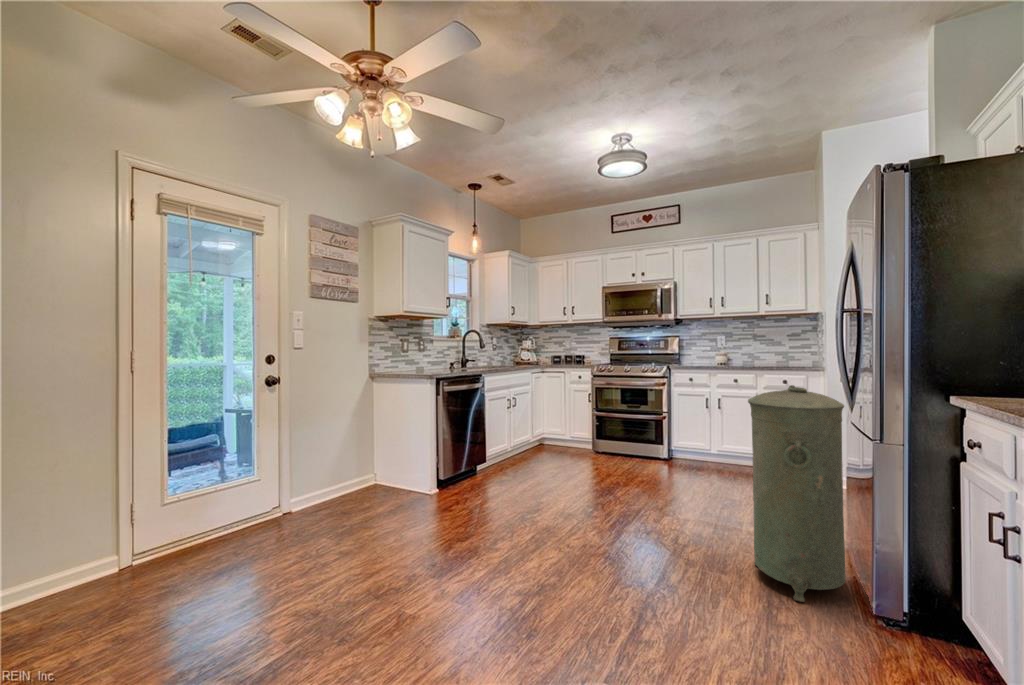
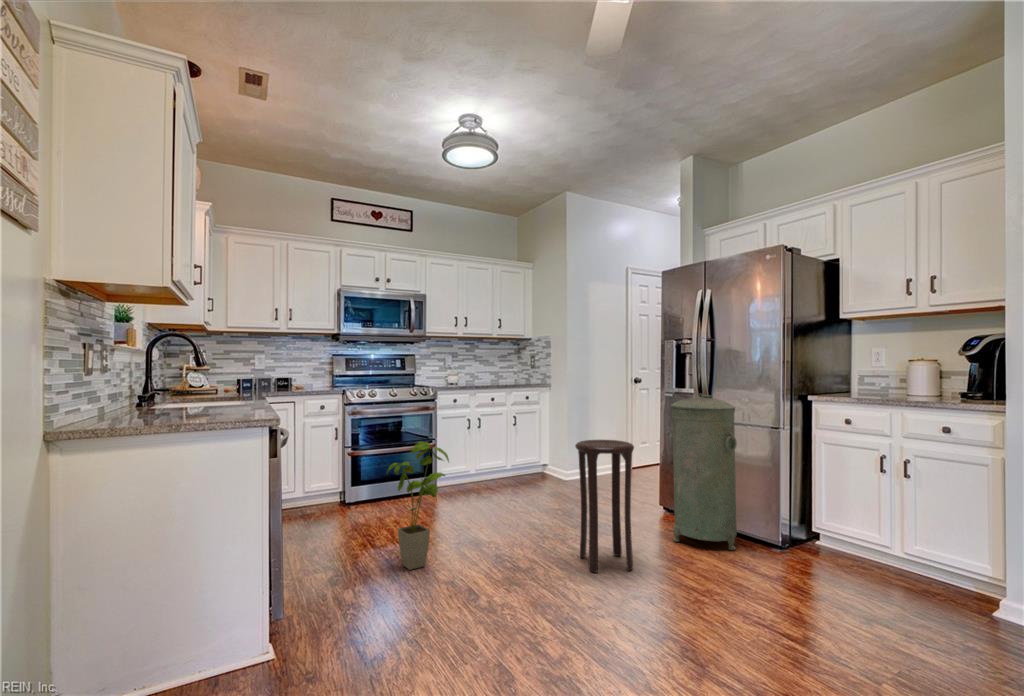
house plant: none [519,404,567,494] -> present [387,441,449,570]
stool: none [605,422,664,554] -> present [575,440,634,573]

